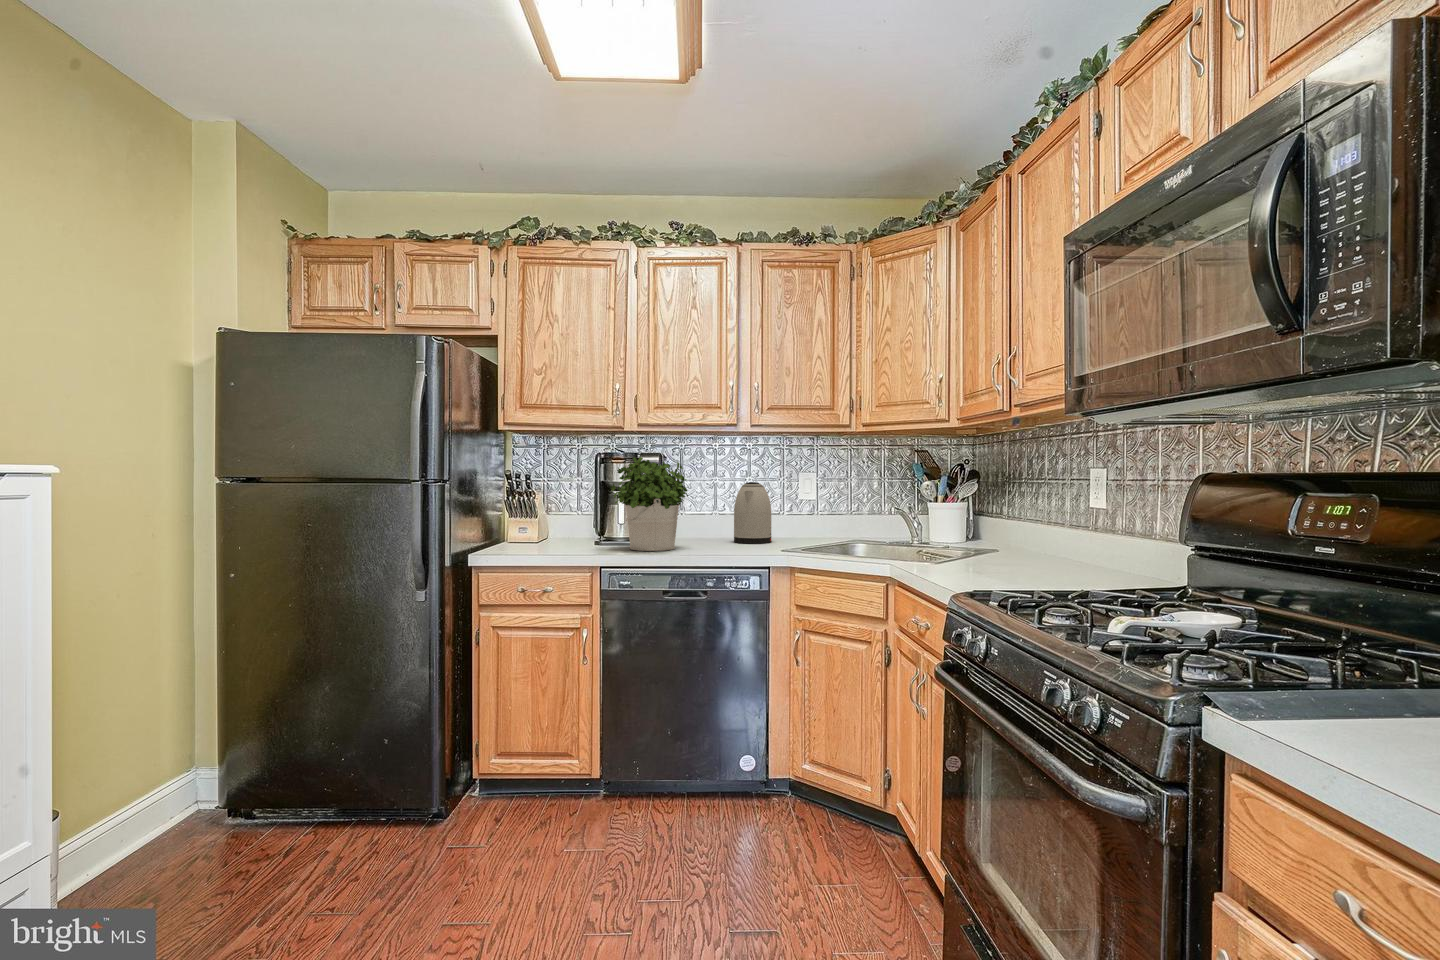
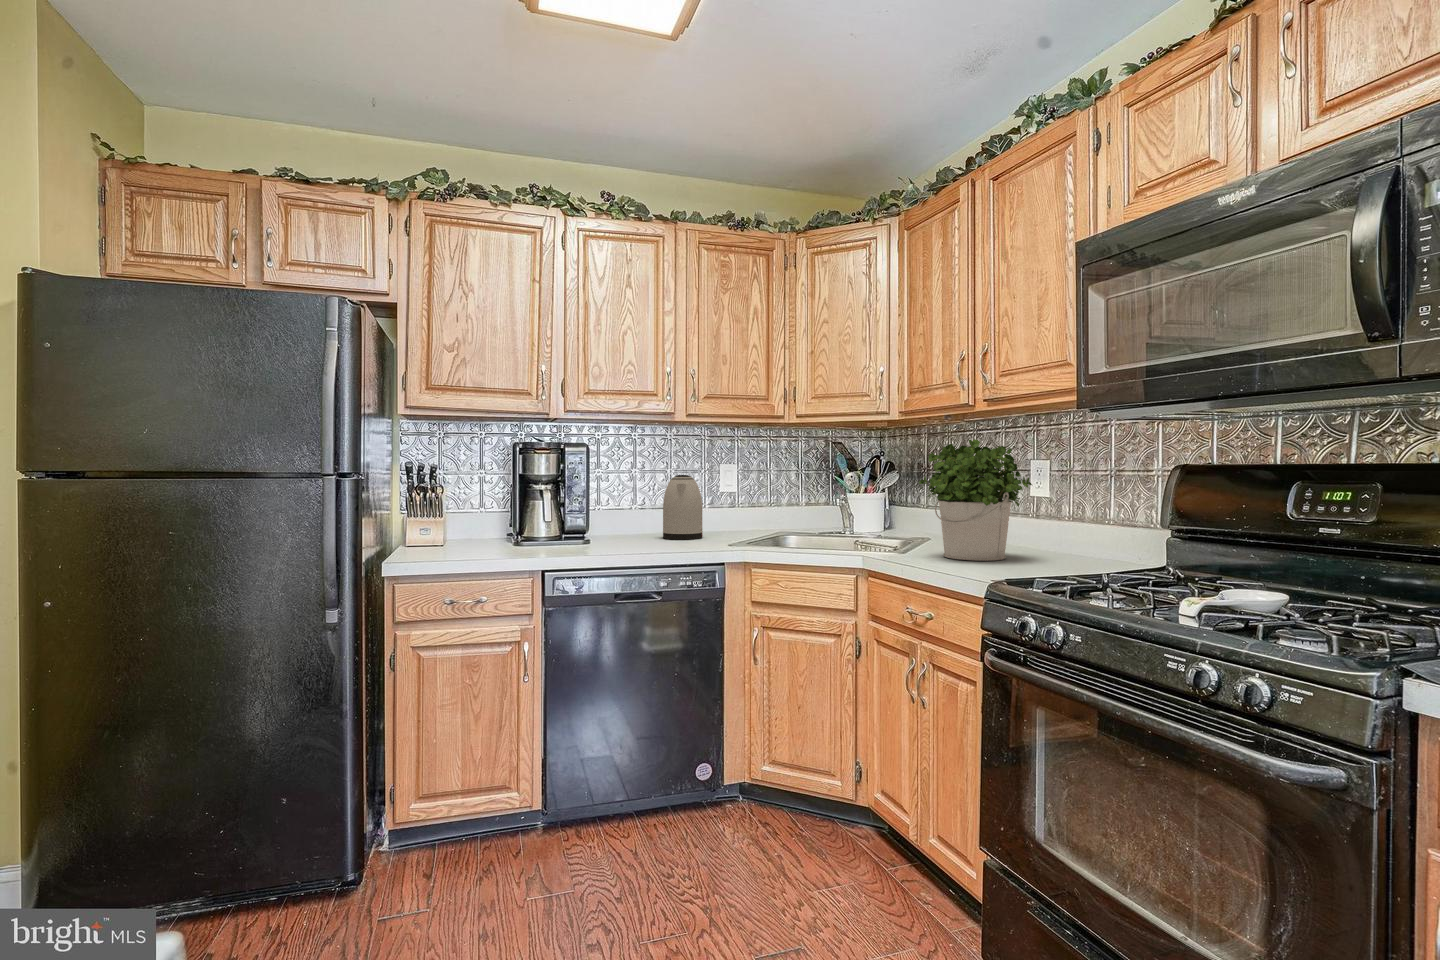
potted plant: present [610,457,688,551] -> present [919,439,1032,561]

